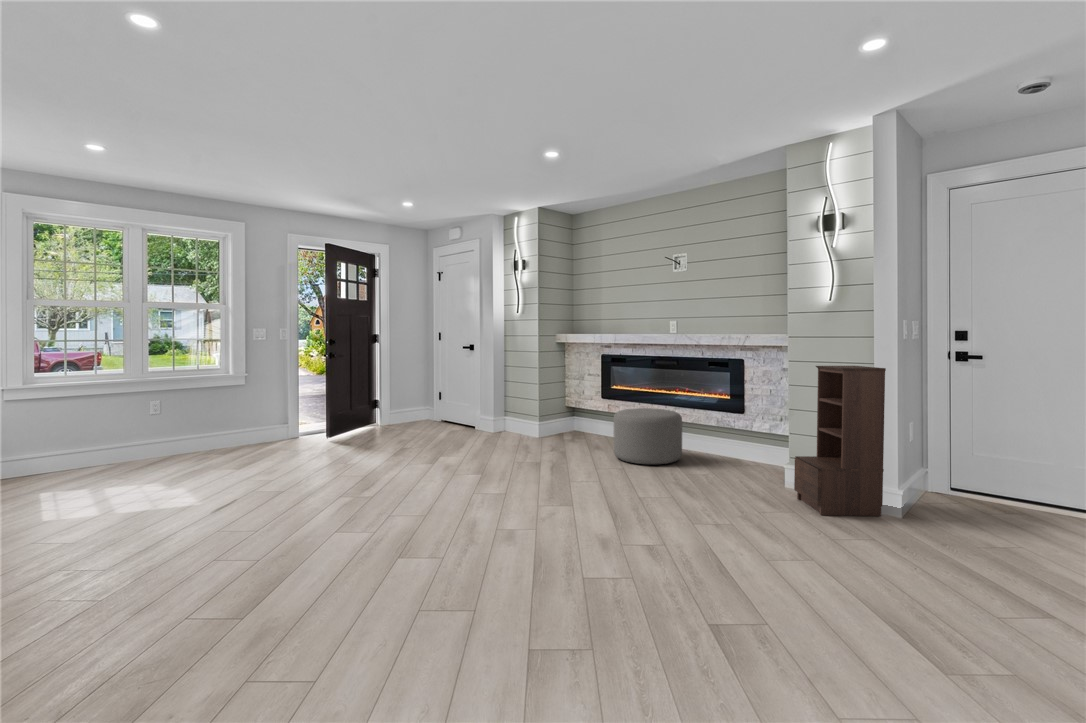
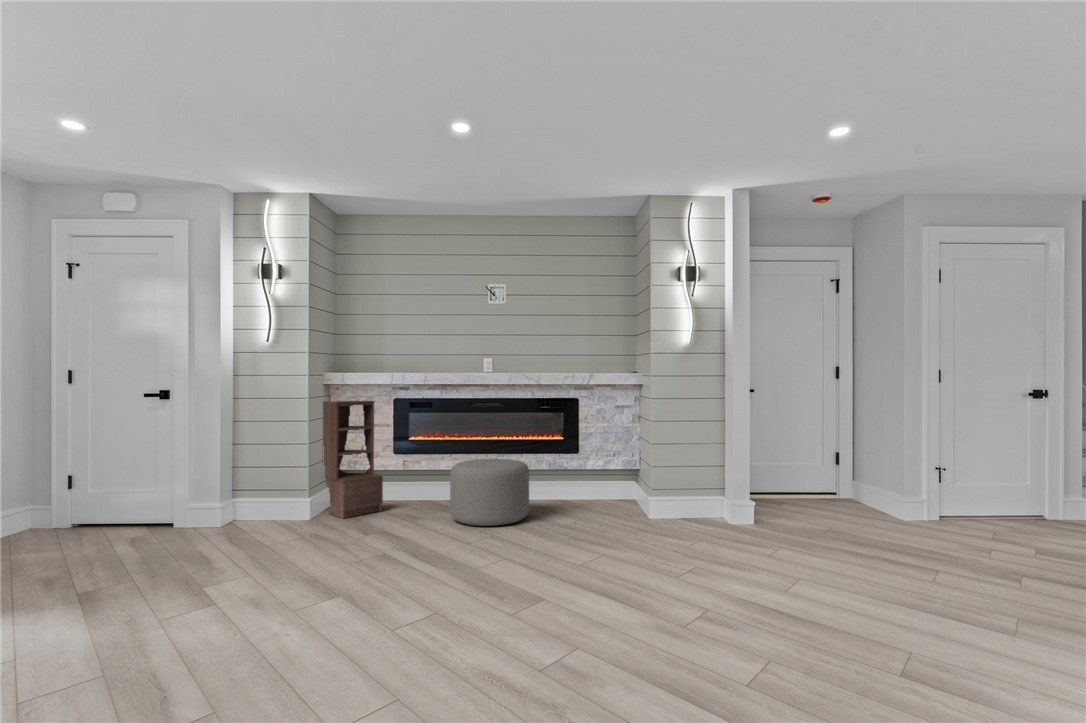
bookshelf: present [794,366,886,516] -> present [322,401,383,519]

